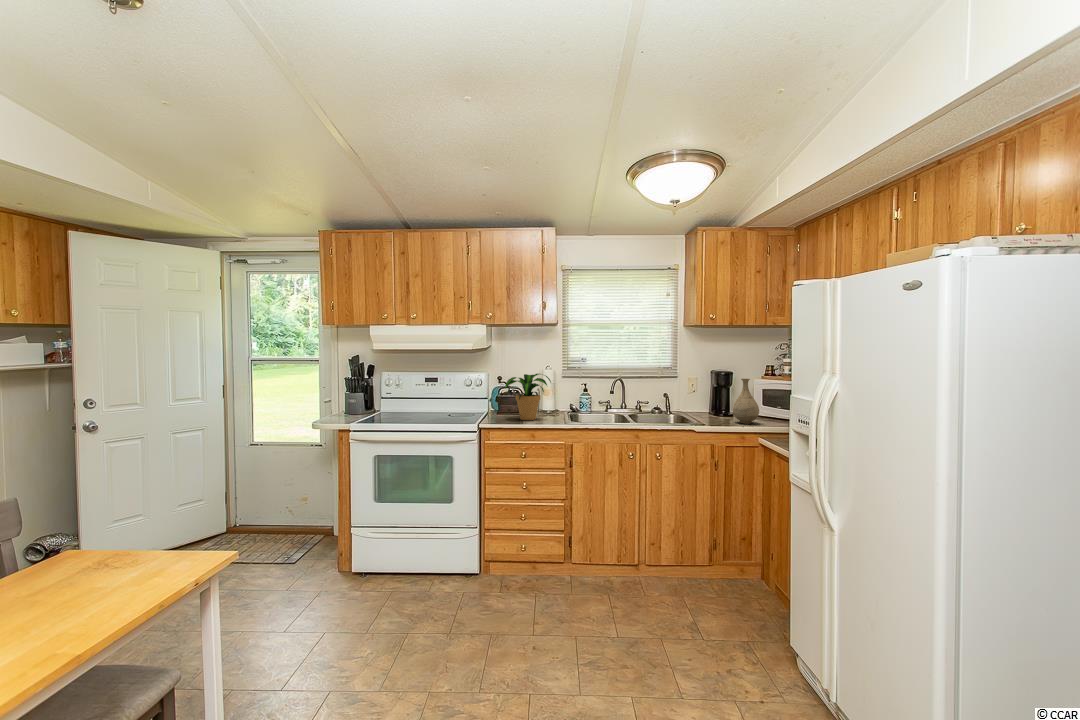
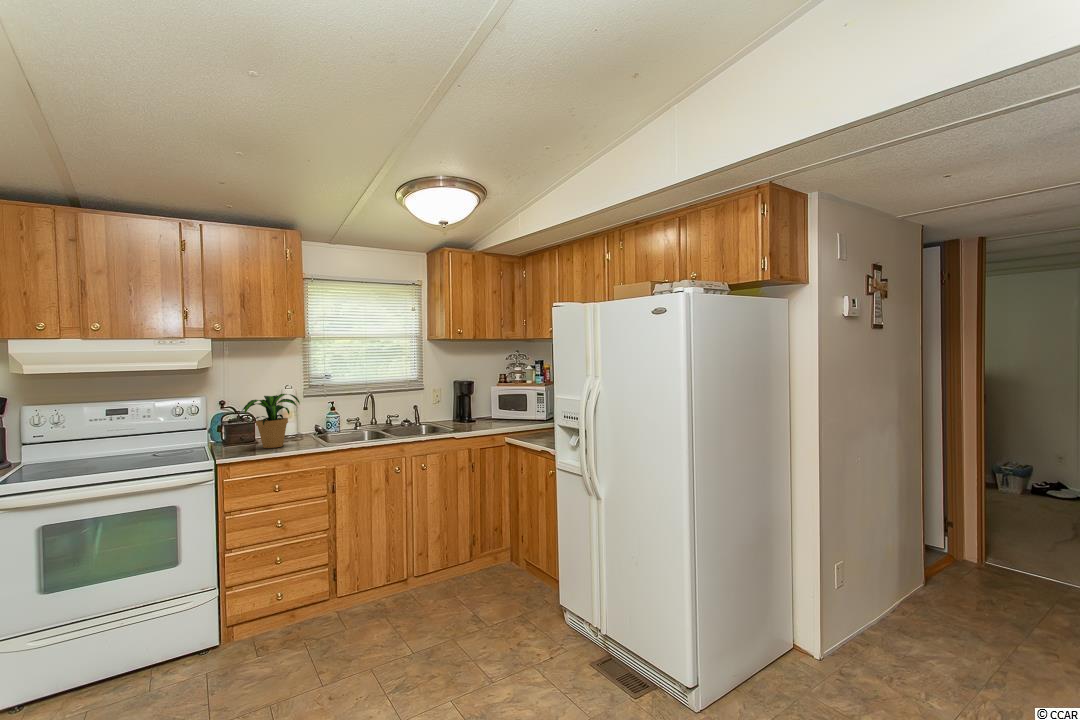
vase: present [733,379,759,424] -> none [481,386,502,426]

